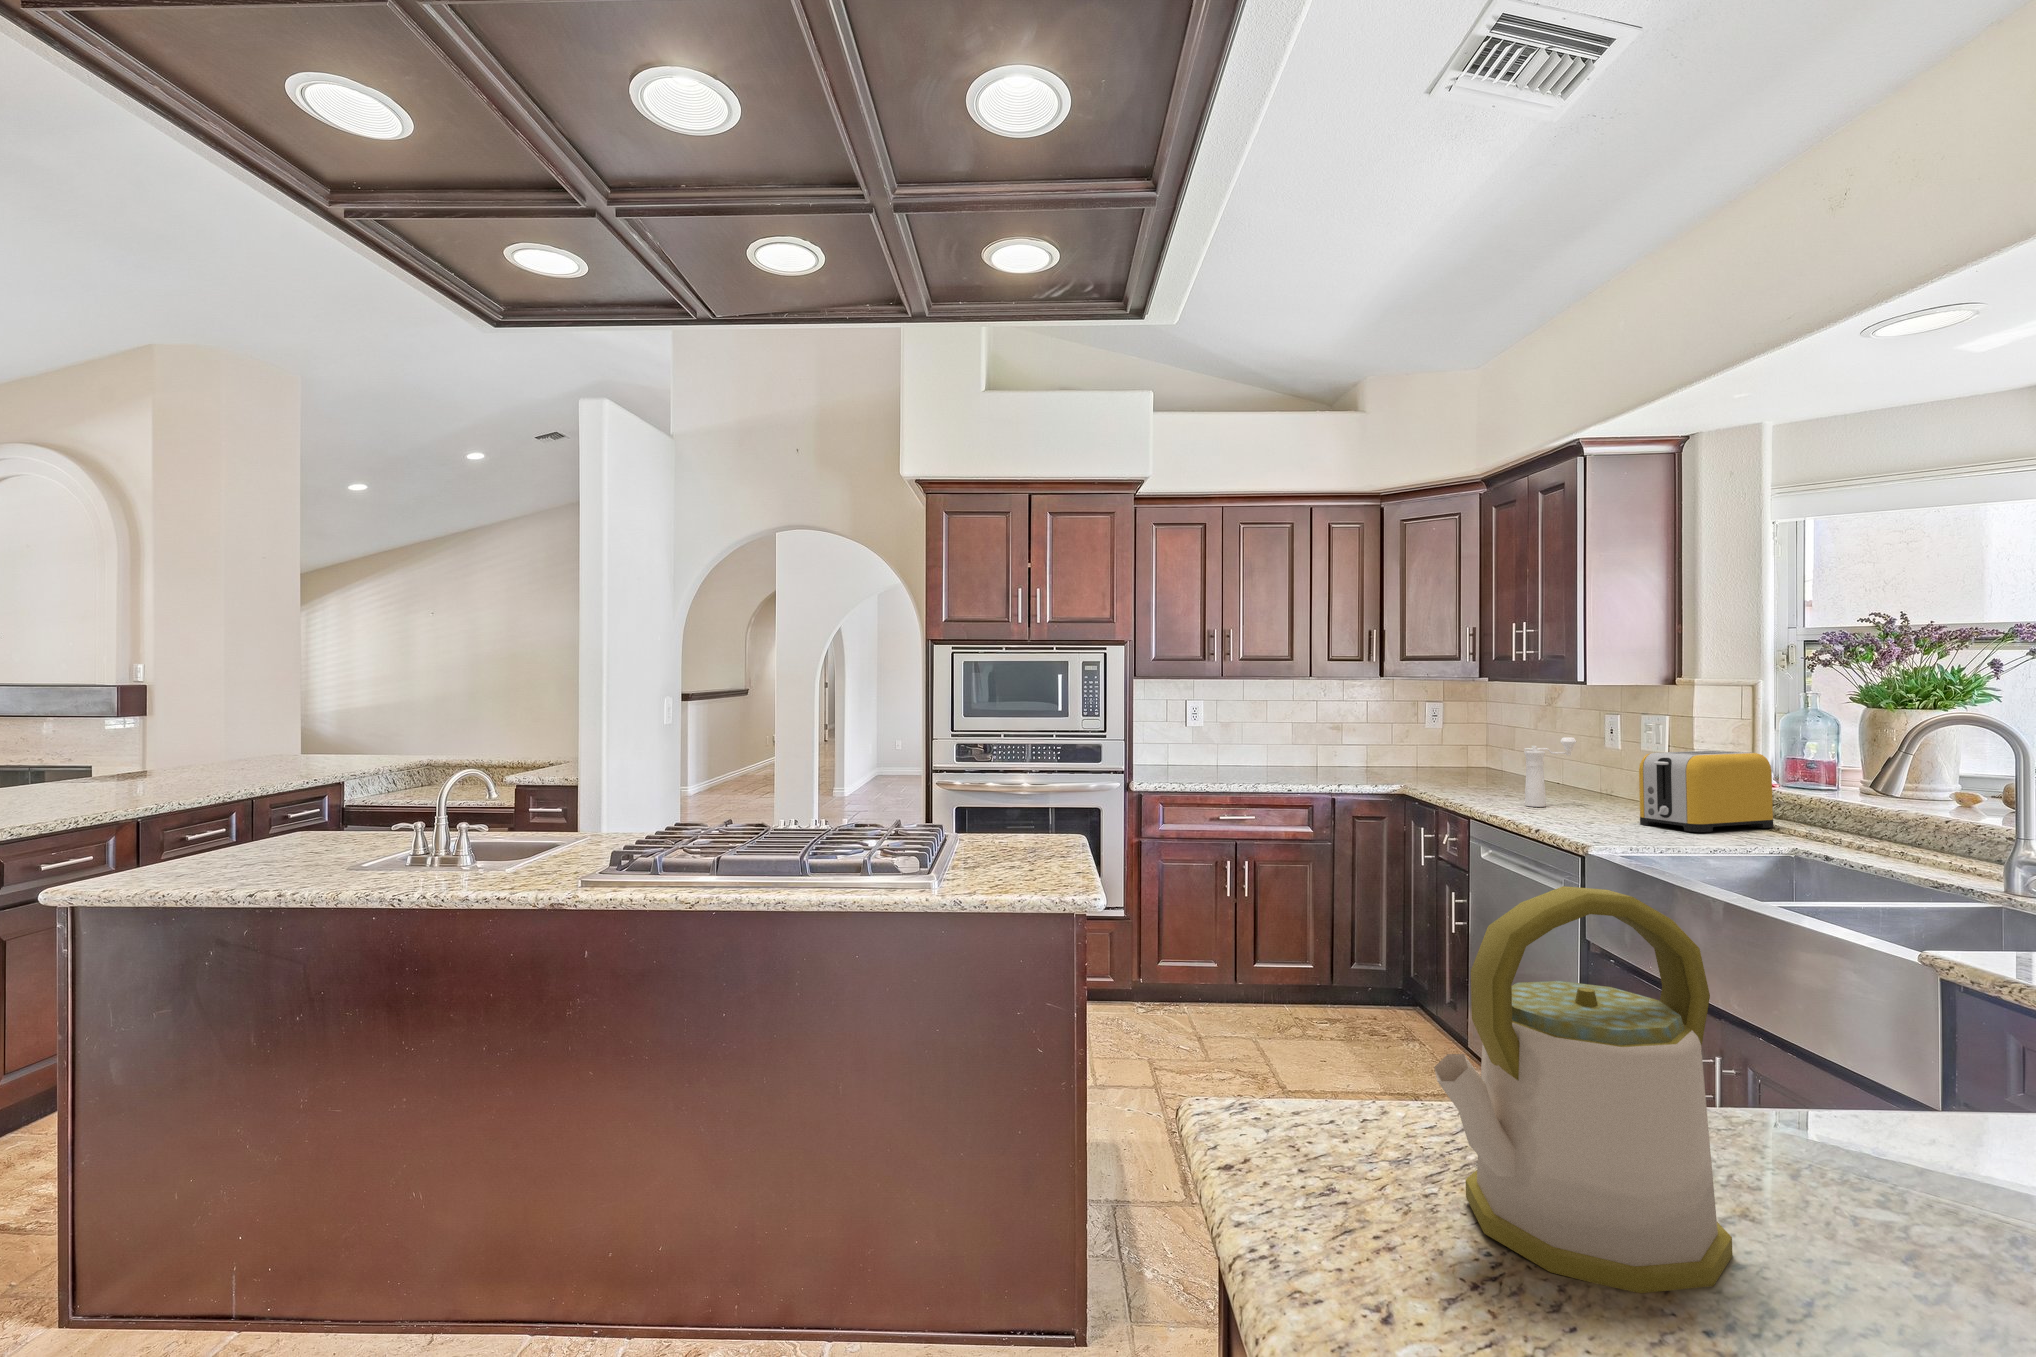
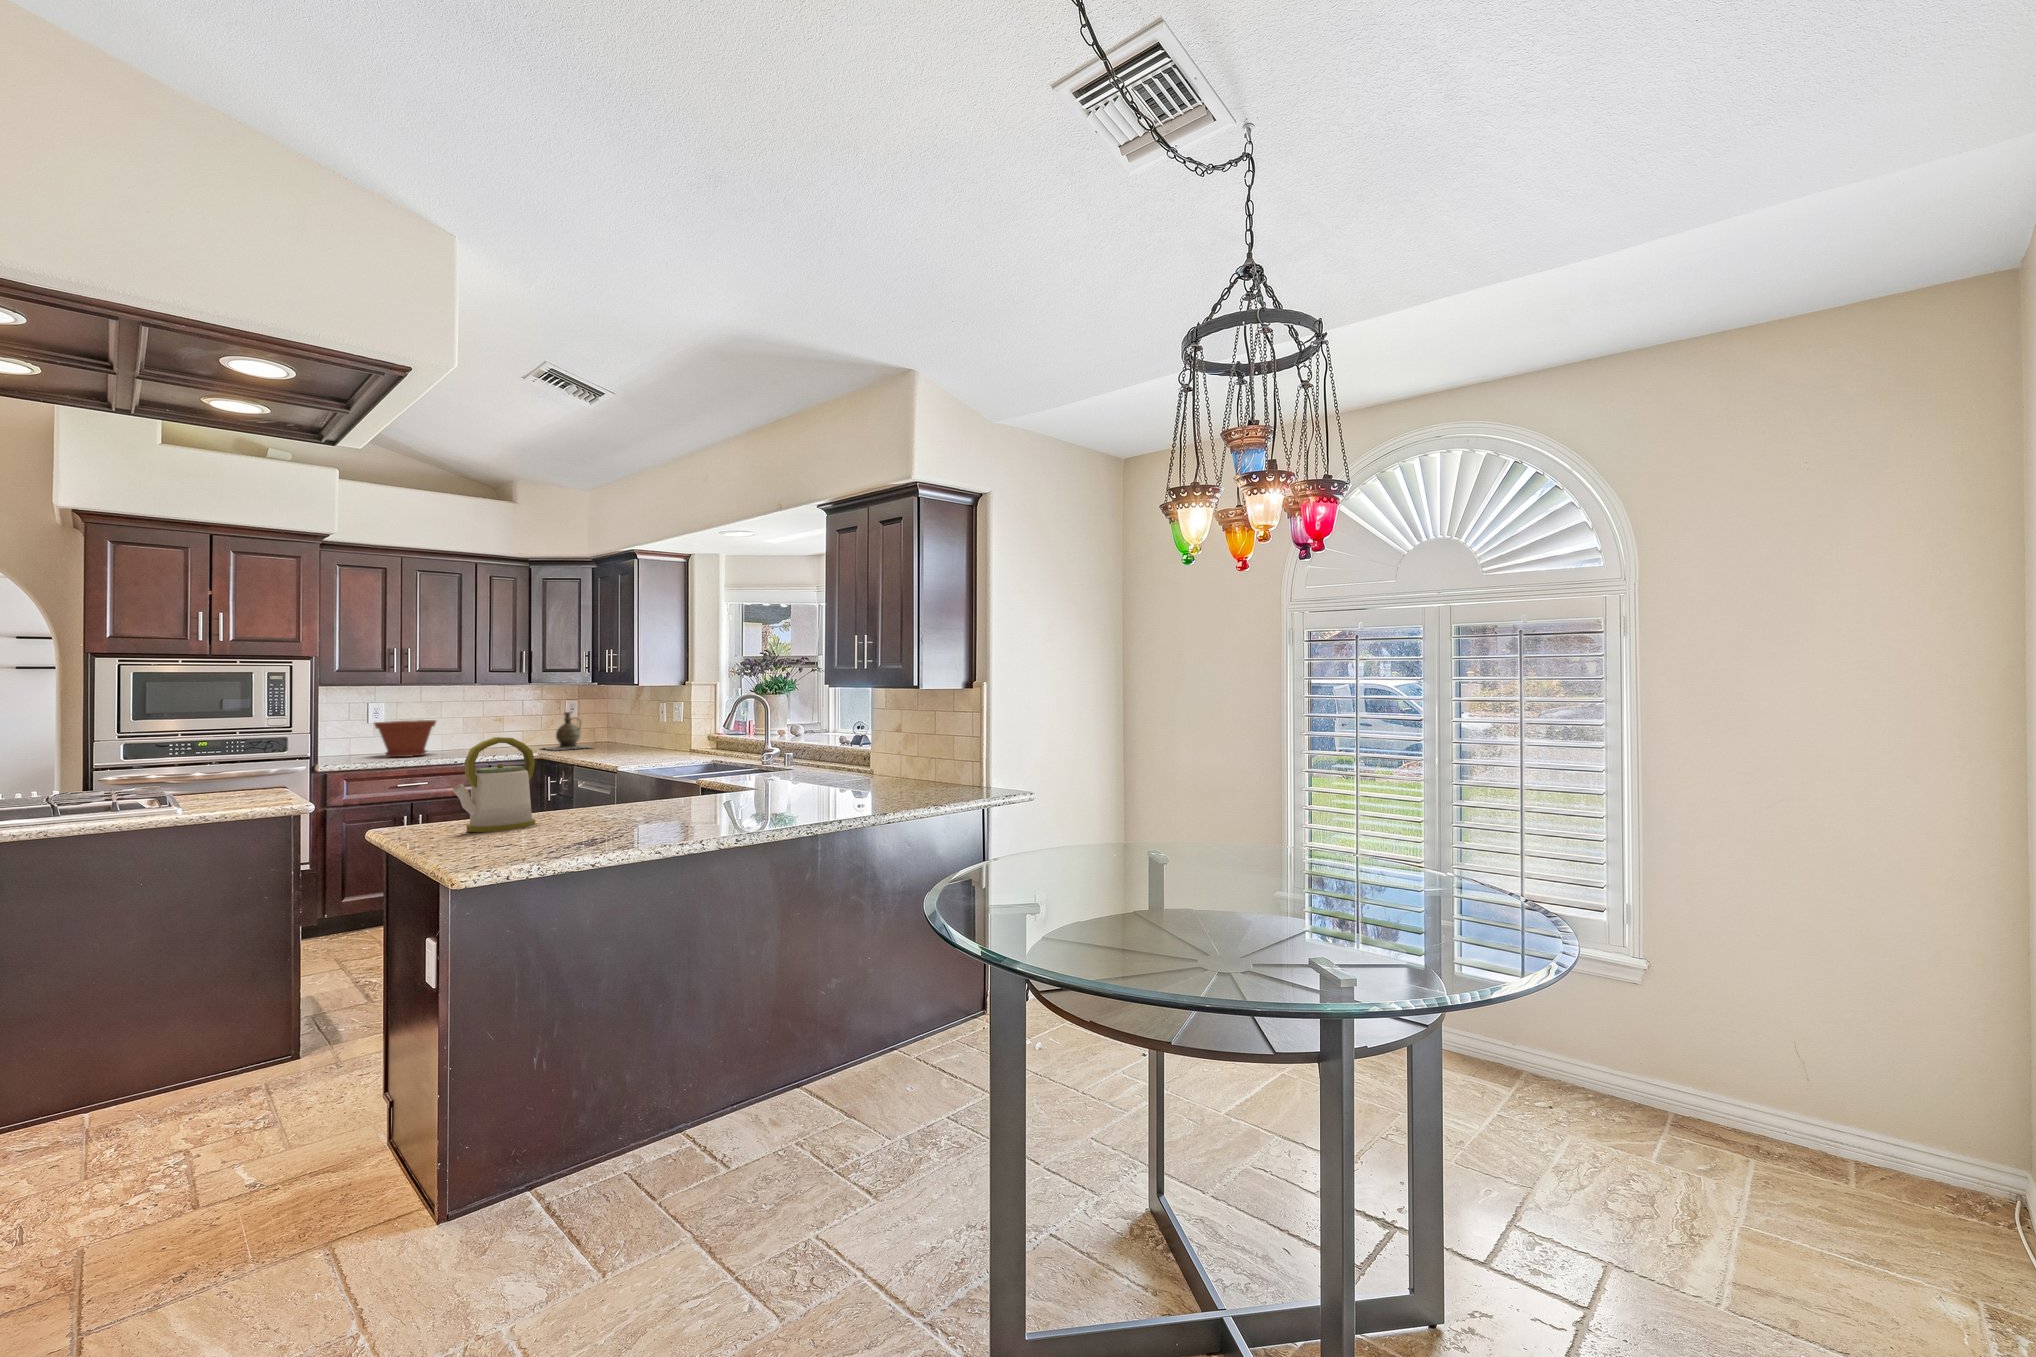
ceramic jug: none [1395,722,1485,782] -> present [546,712,586,750]
plant pot: none [1192,726,1265,777] -> present [374,720,436,757]
pepper mill: present [1524,737,1576,807] -> none [606,716,636,757]
toaster: present [1639,751,1773,832] -> none [659,720,721,760]

